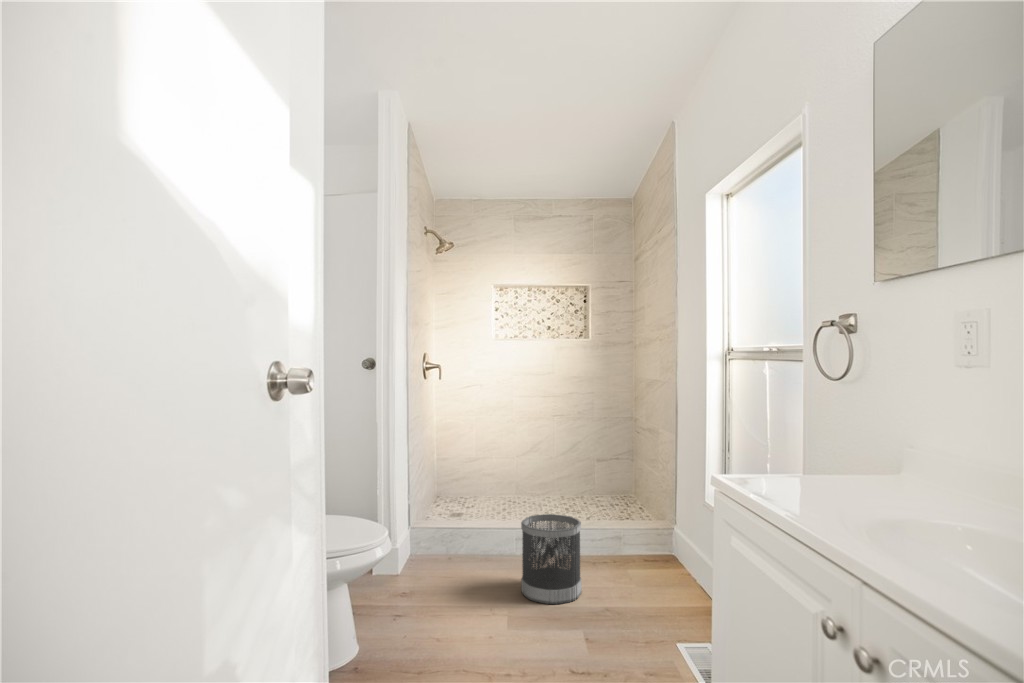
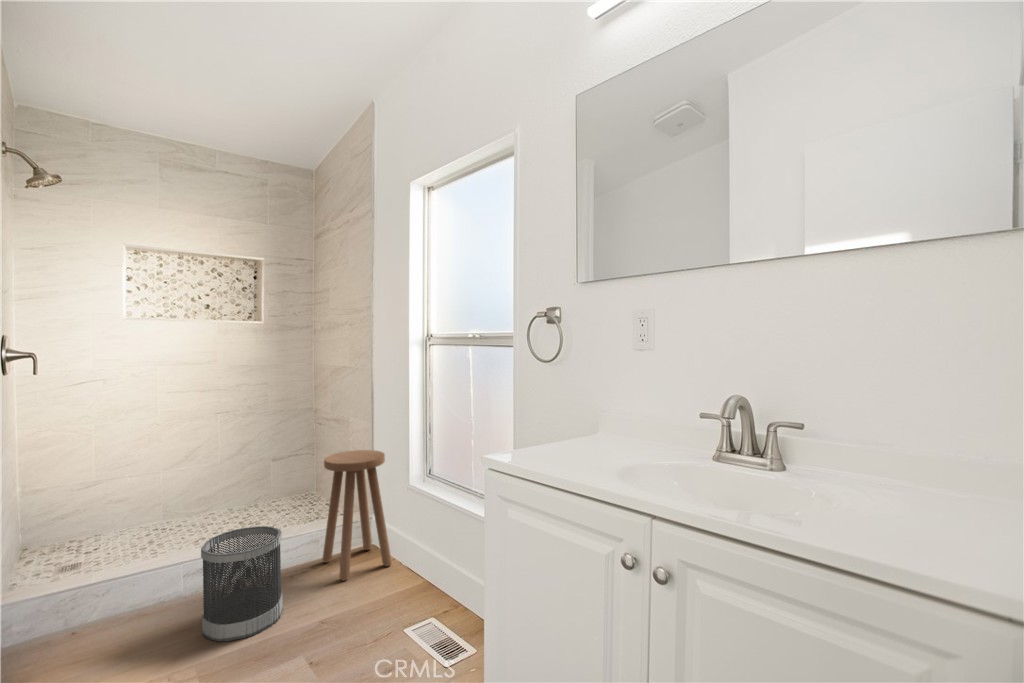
stool: none [624,465,688,587] -> present [323,450,392,580]

